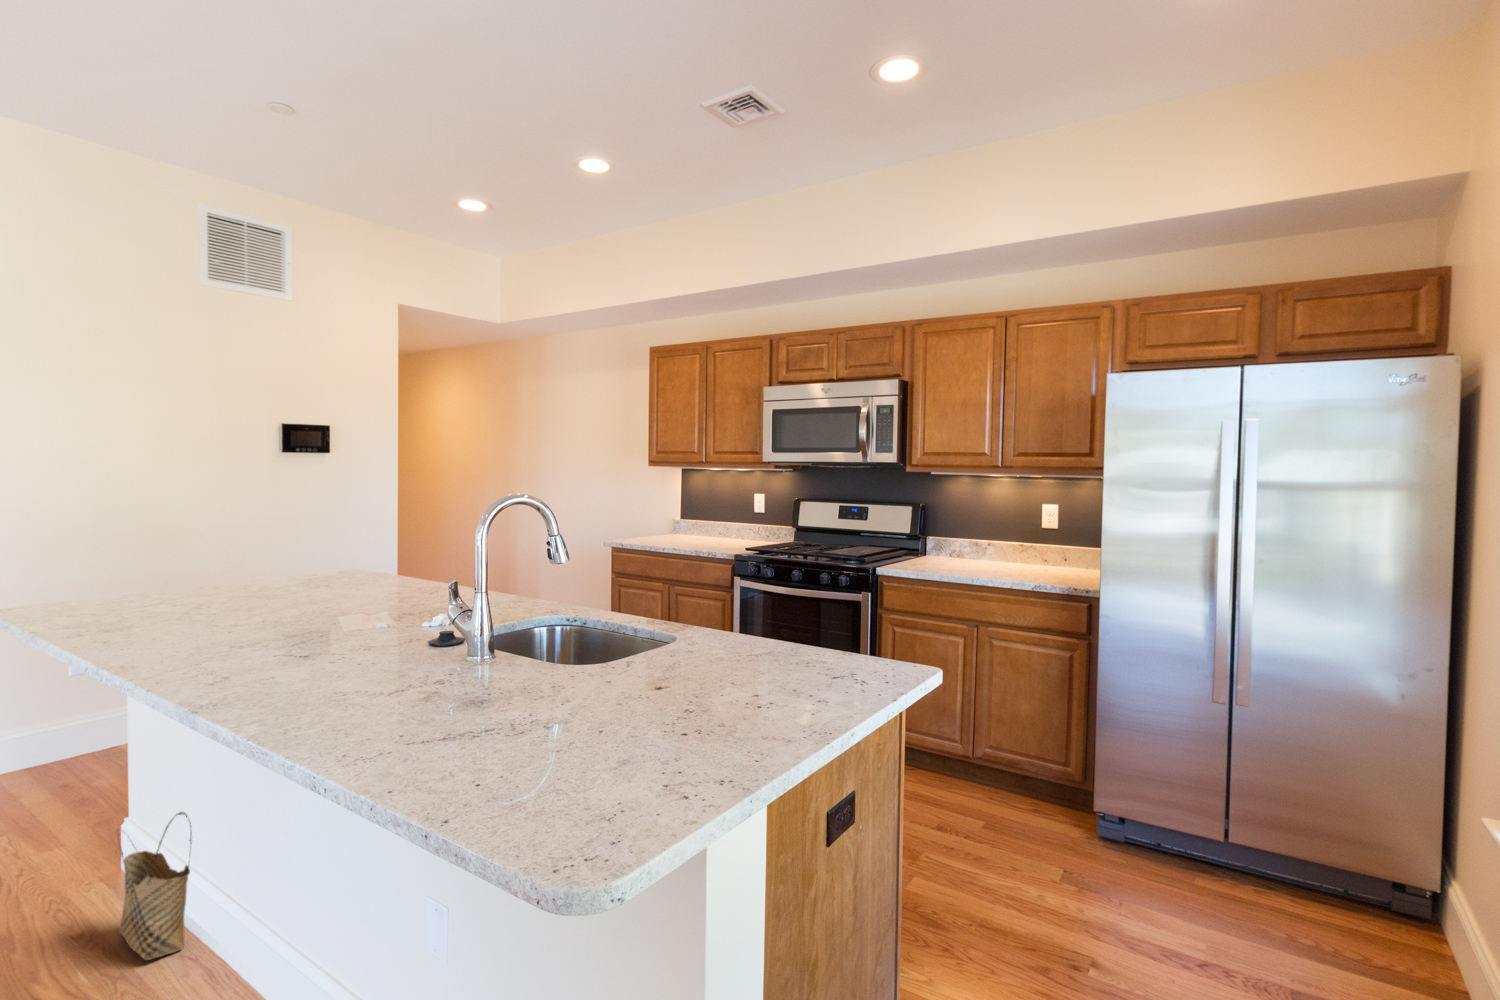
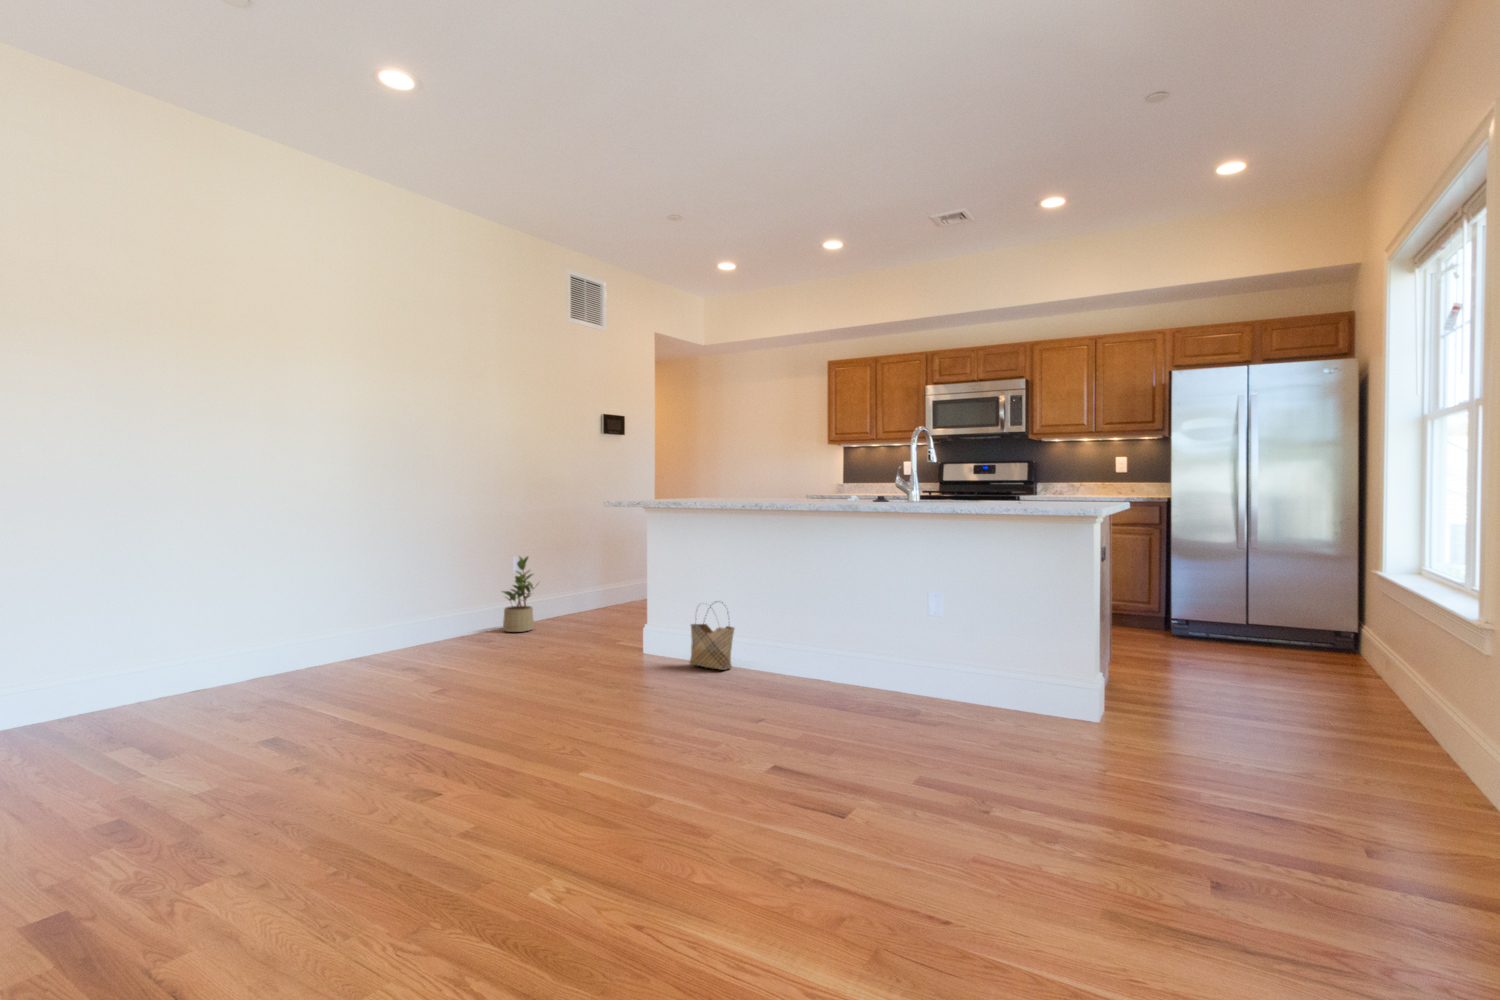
potted plant: none [26,659,96,782] -> present [503,557,534,632]

